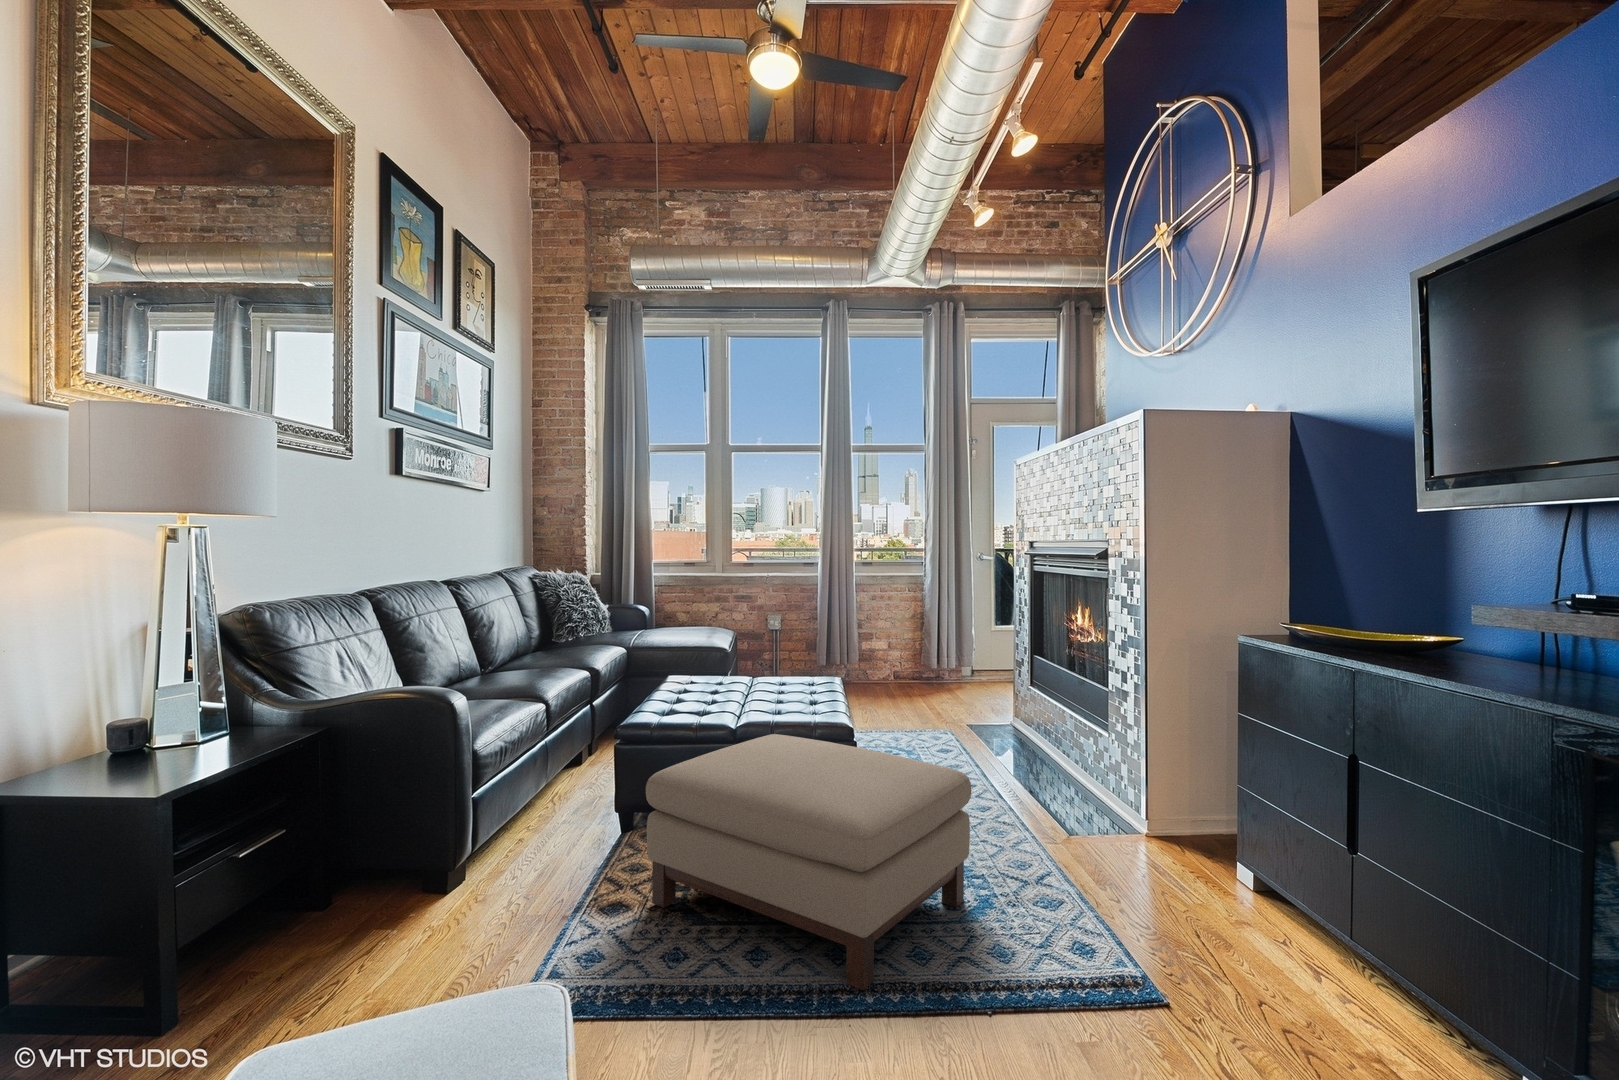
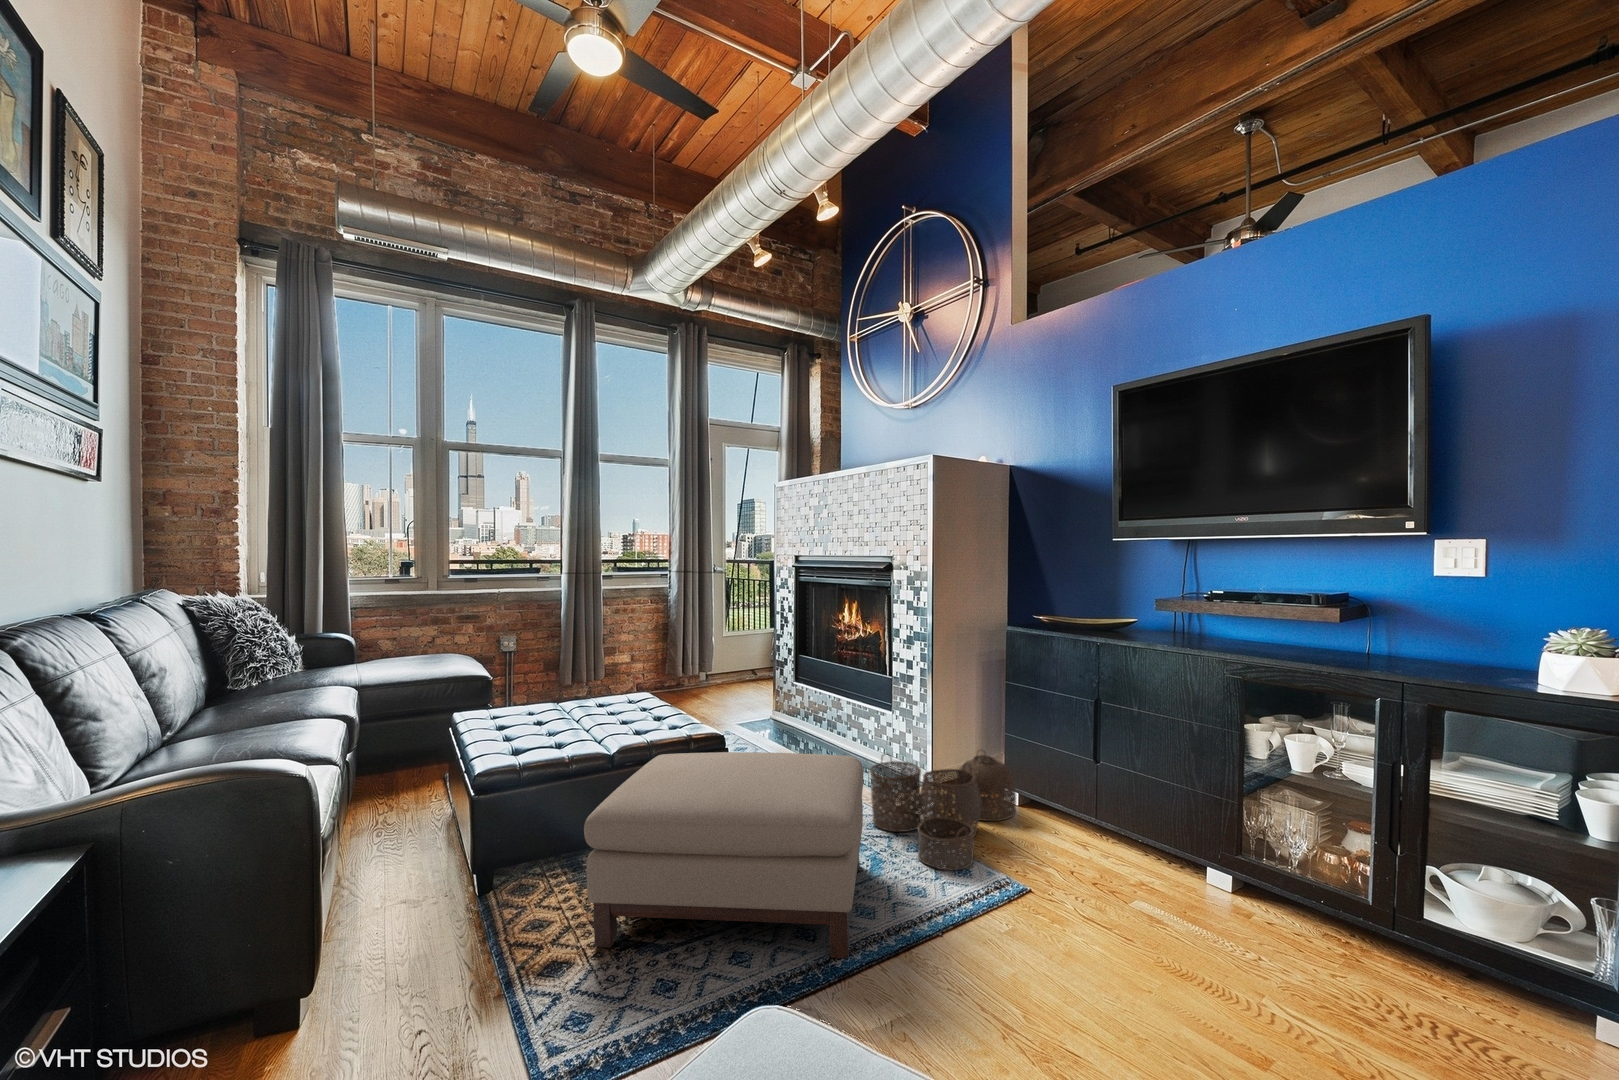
woven basket: none [1018,781,1230,940] -> present [870,753,1016,870]

